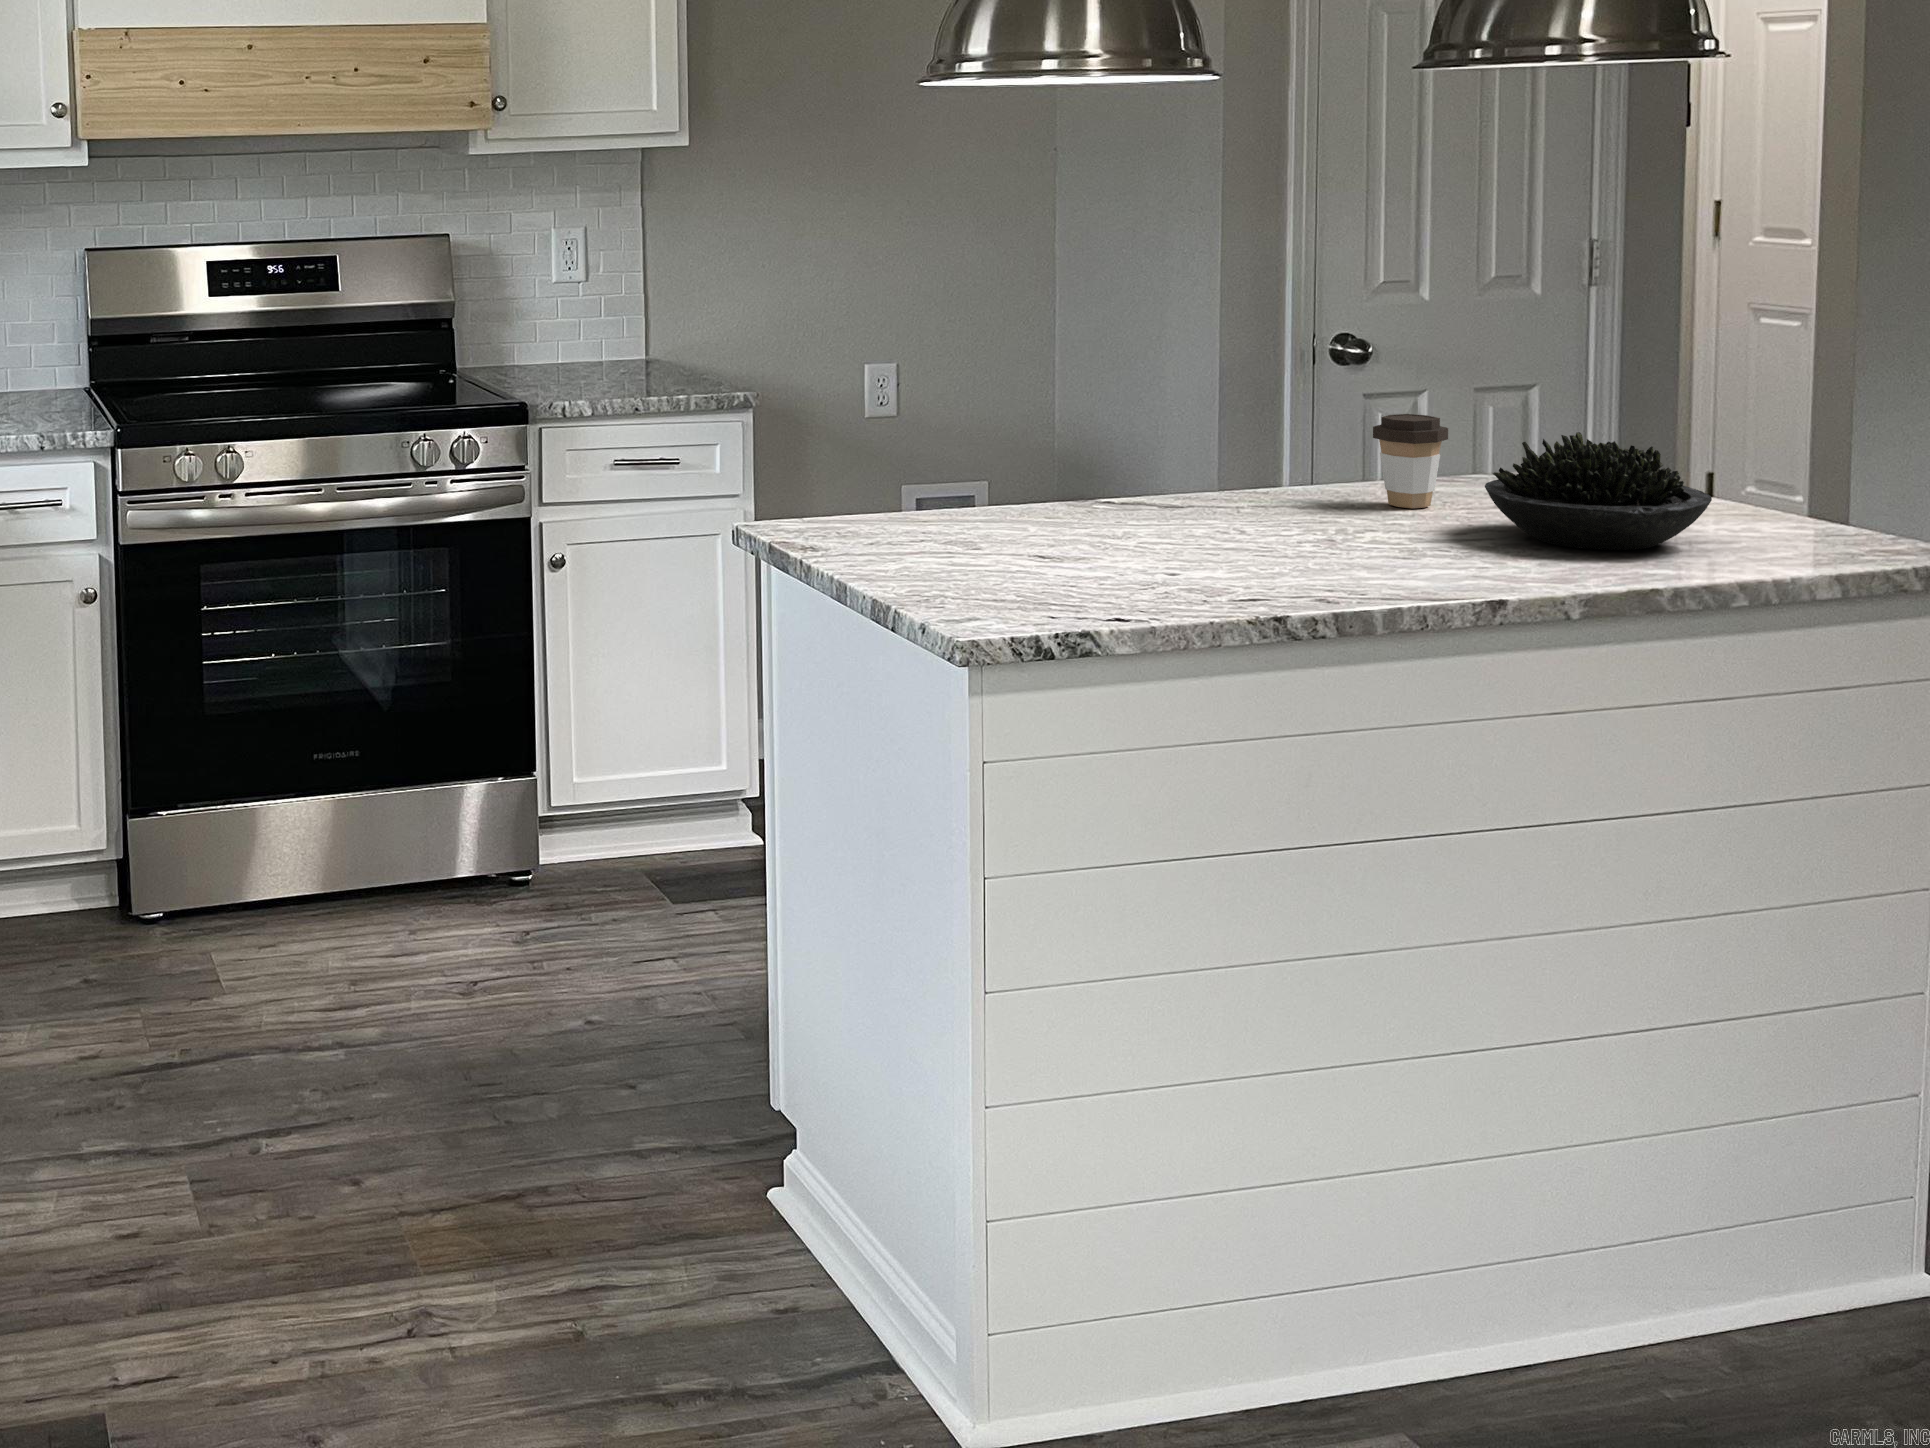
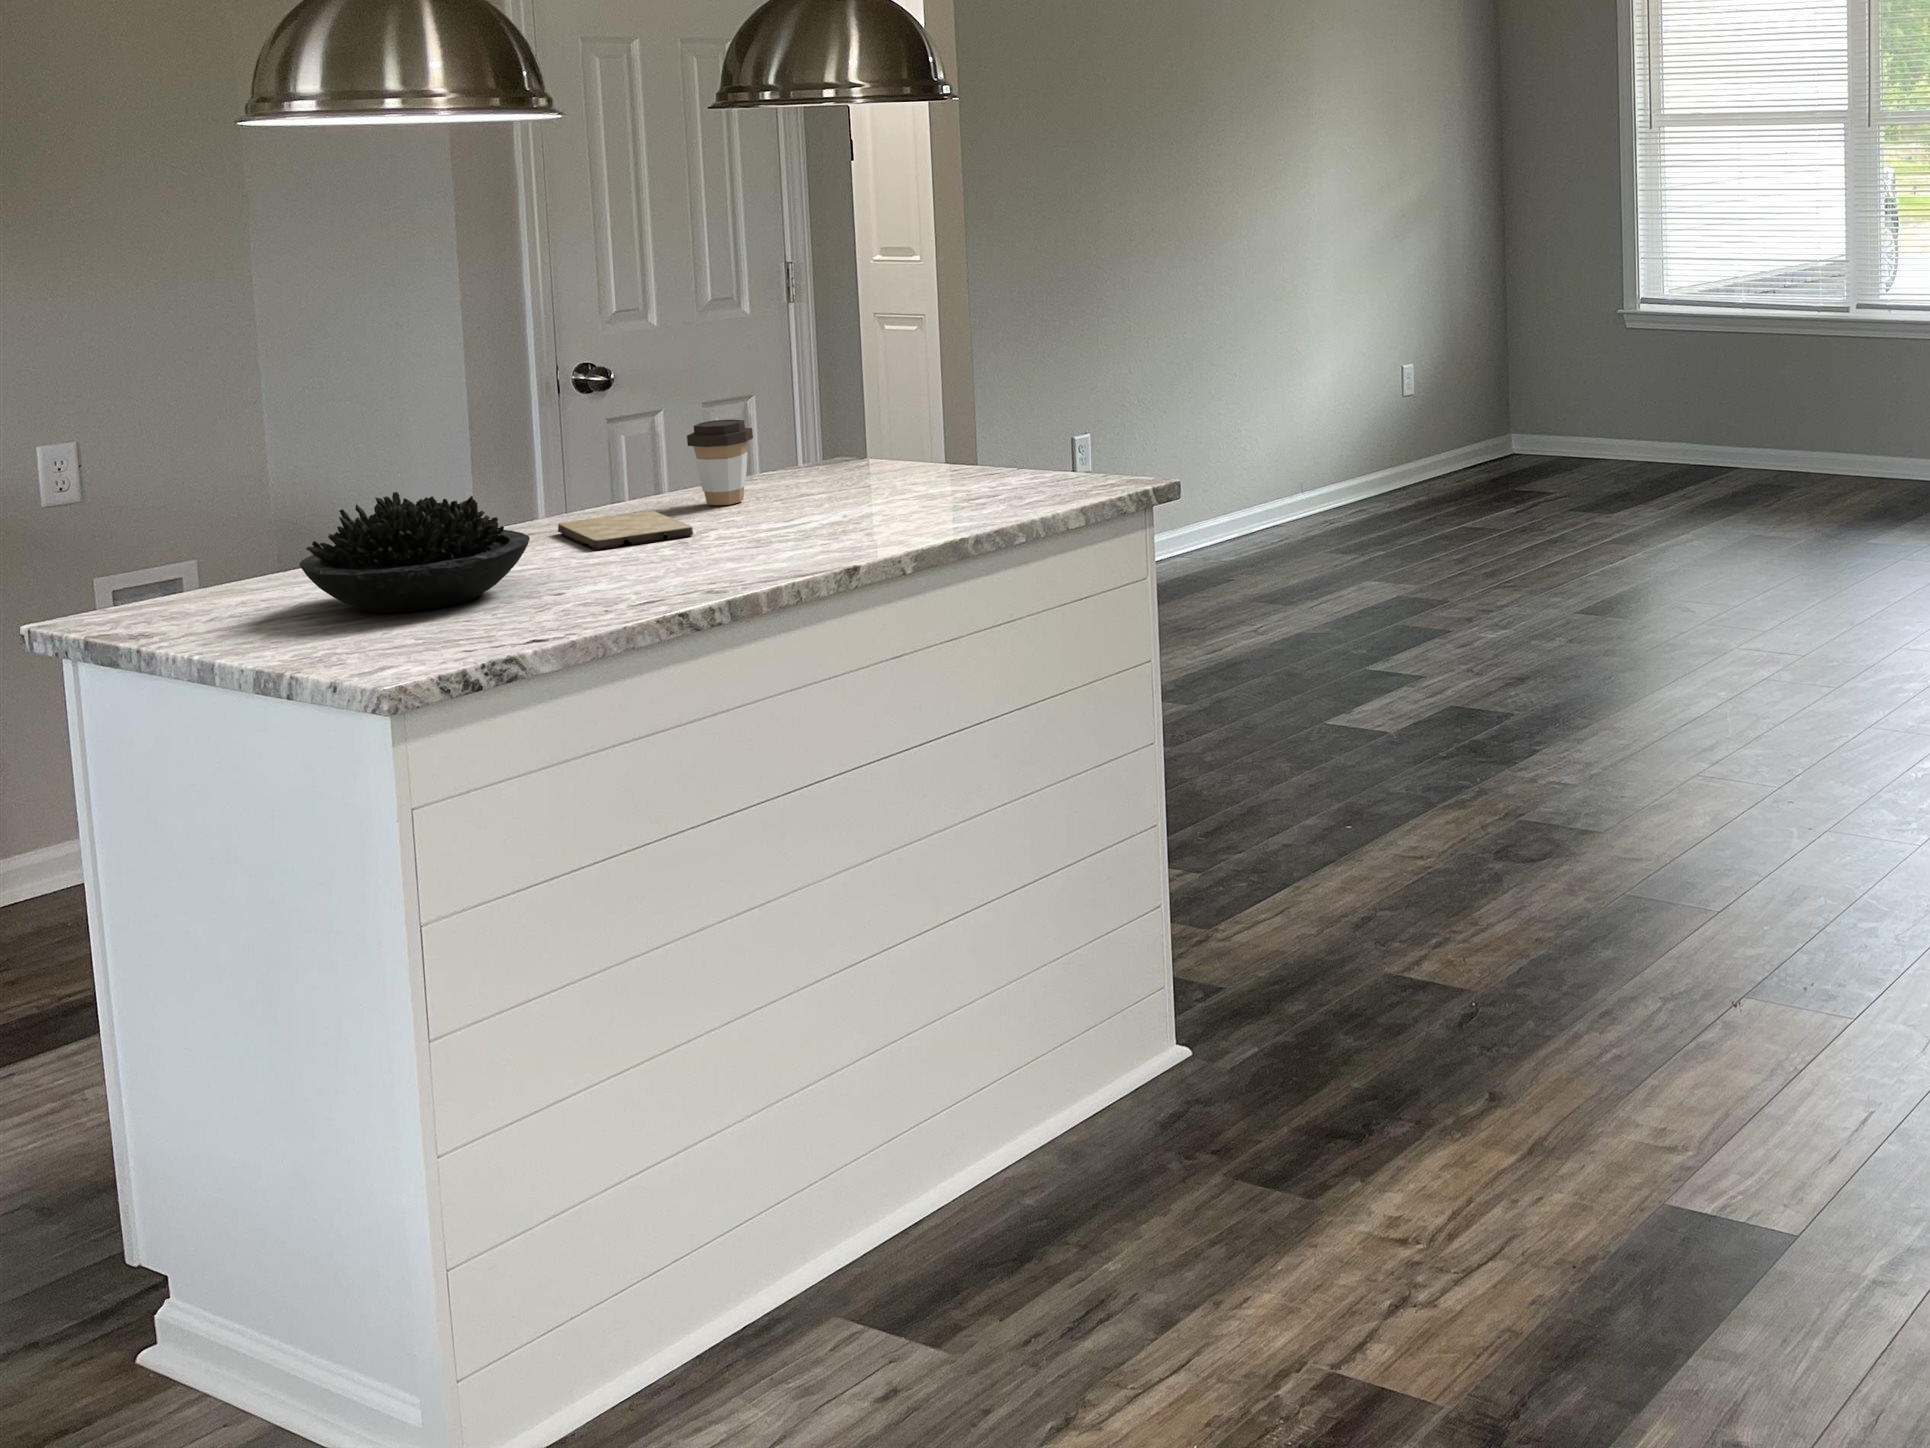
succulent plant: present [1485,432,1712,550] -> present [299,492,530,613]
cutting board: none [1220,500,1351,536] -> present [558,511,693,550]

